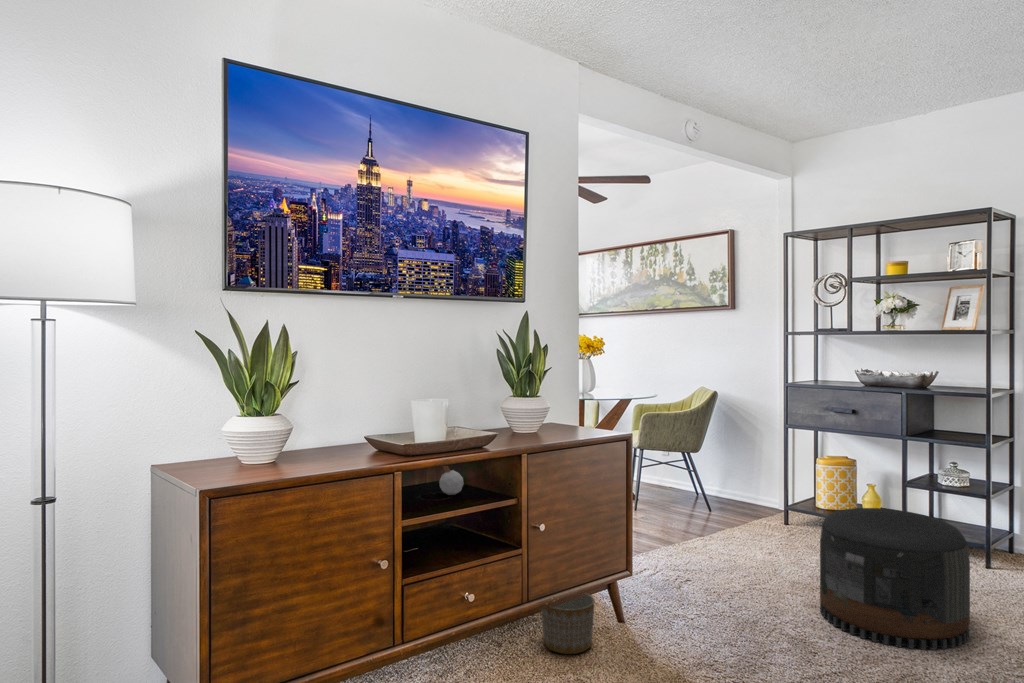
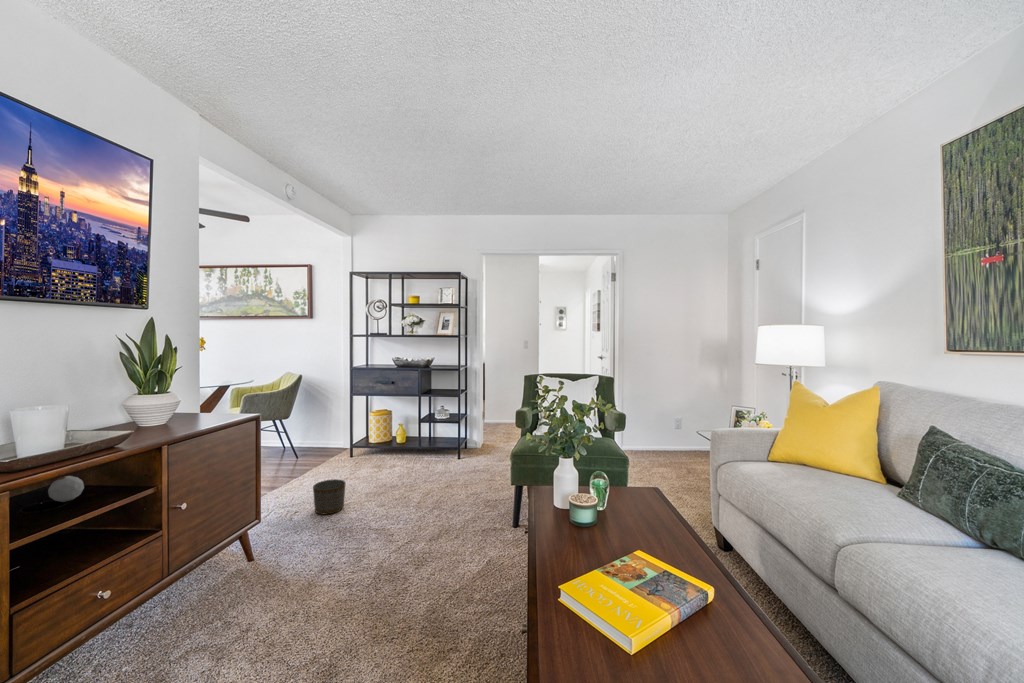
pouf: present [820,508,970,650] -> none [387,437,463,517]
planter: present [541,593,594,654] -> present [313,479,346,514]

